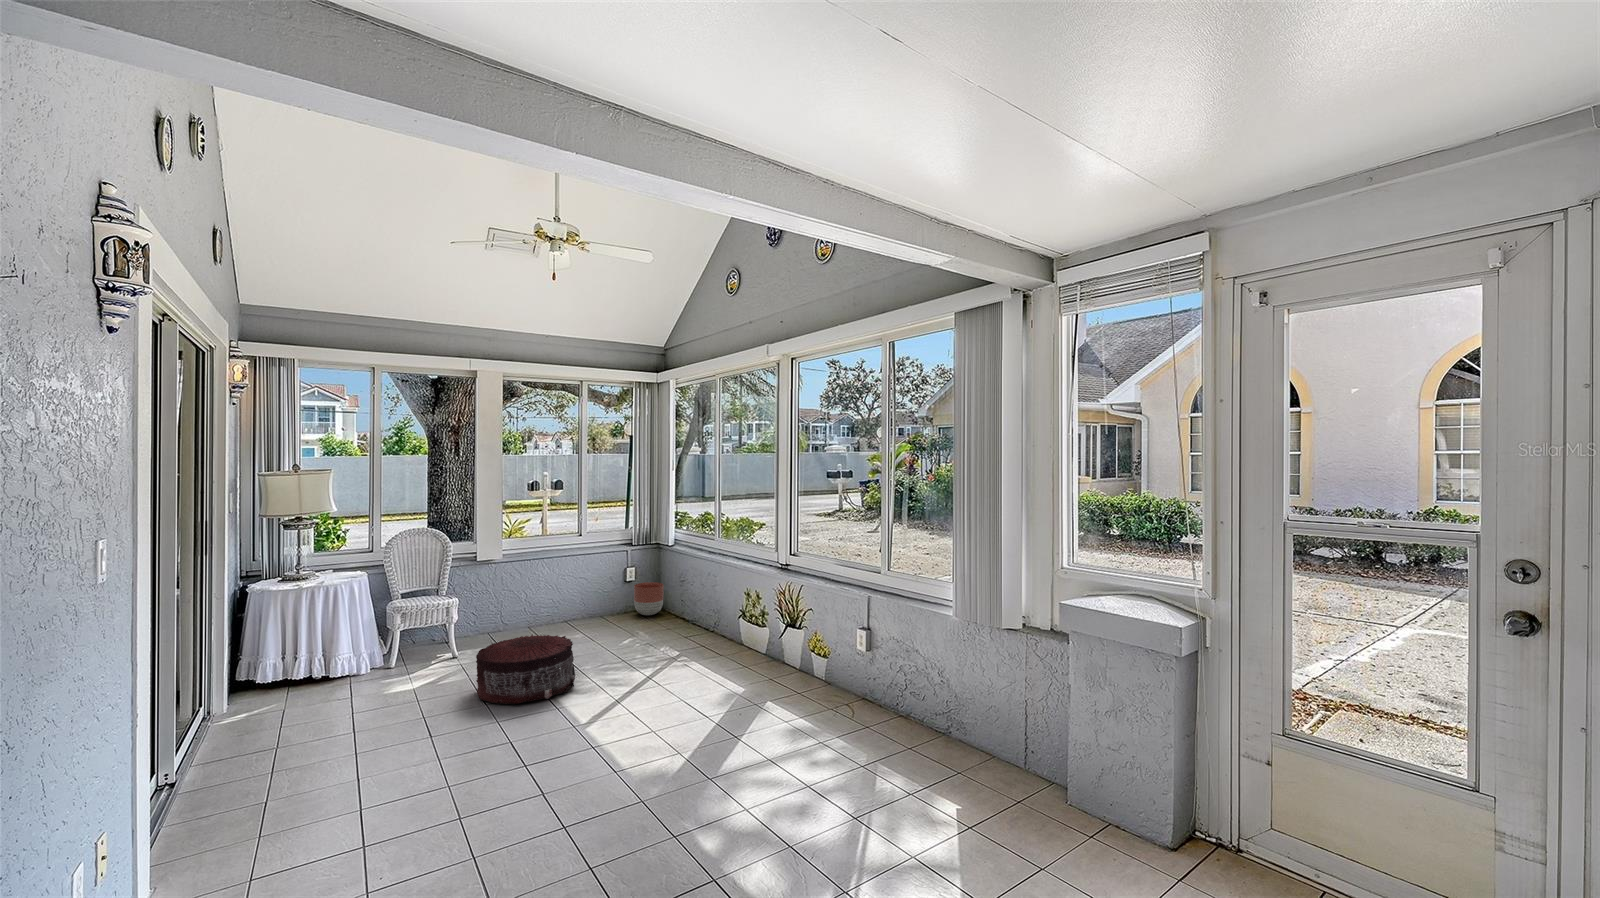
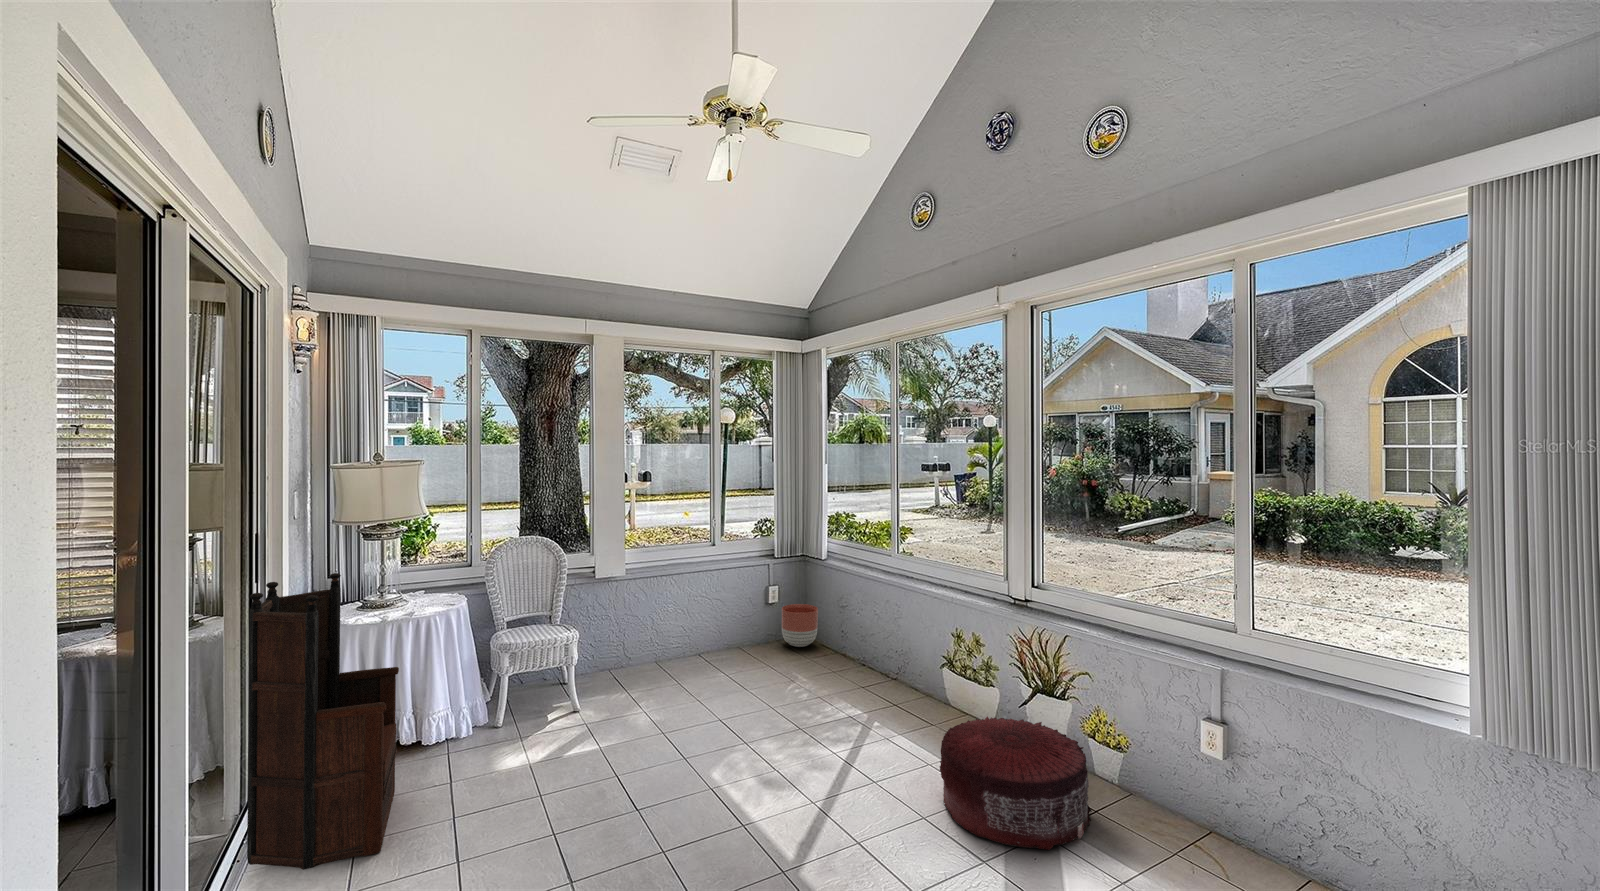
armchair: none [204,547,313,740] -> present [247,573,399,870]
pouf: present [476,635,575,704] -> present [940,716,1092,850]

